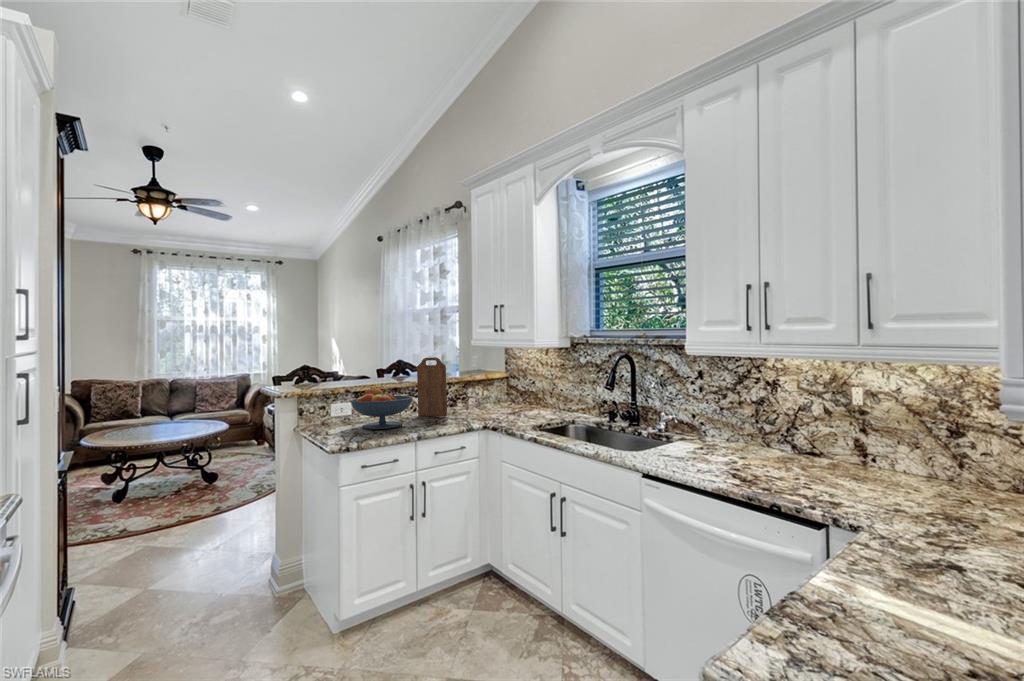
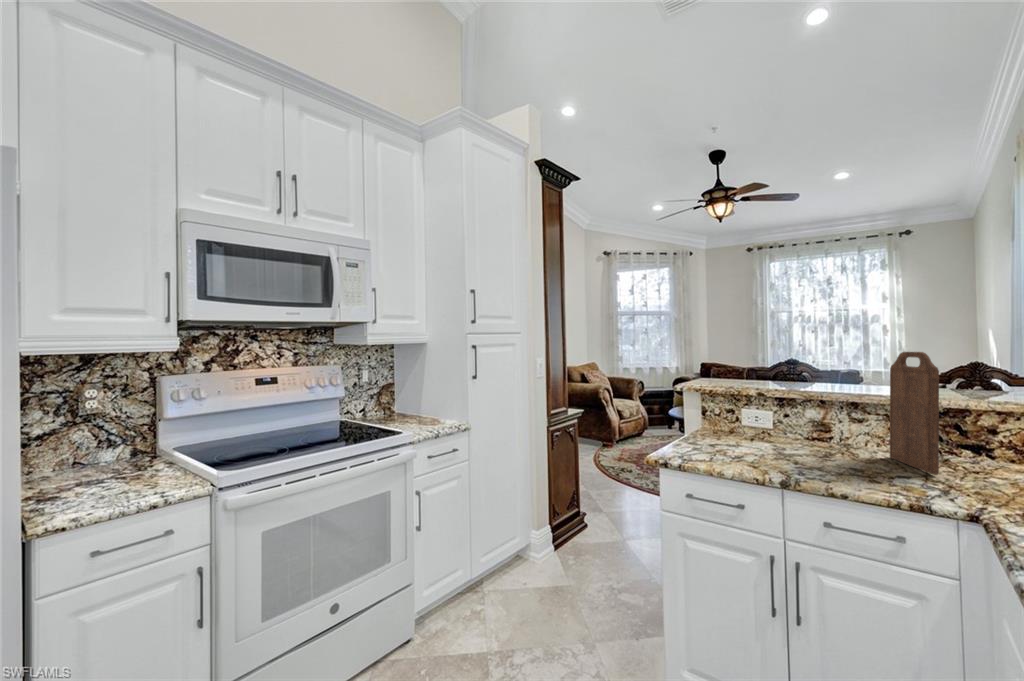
fruit bowl: present [350,388,412,429] -> none [723,393,833,461]

